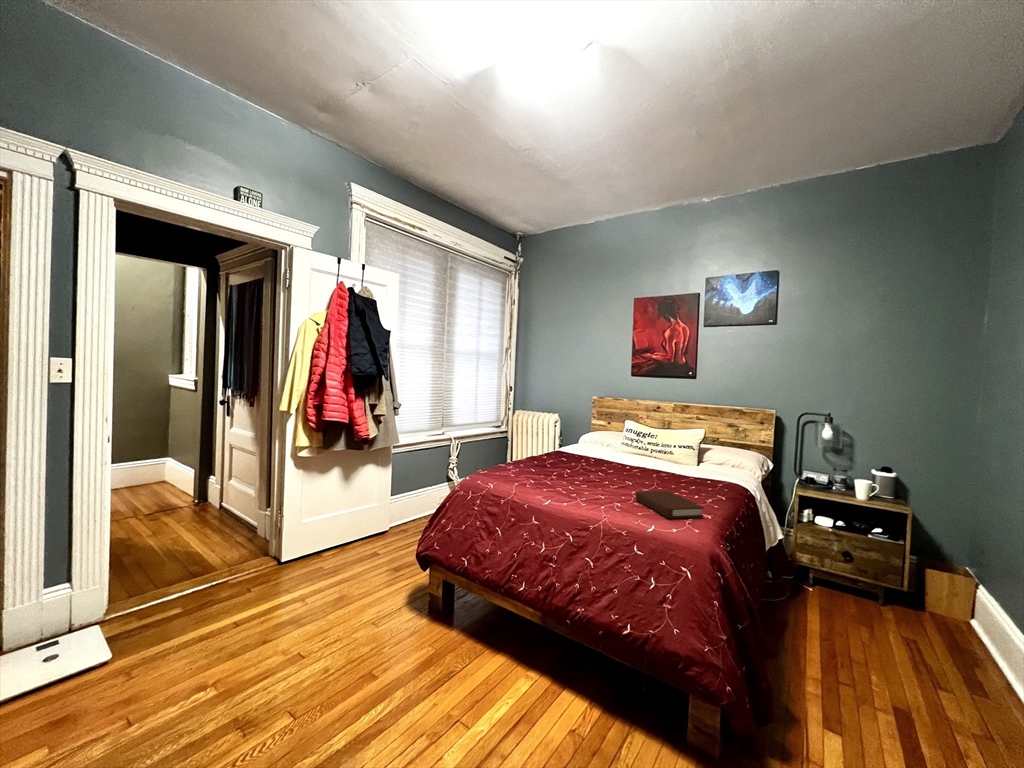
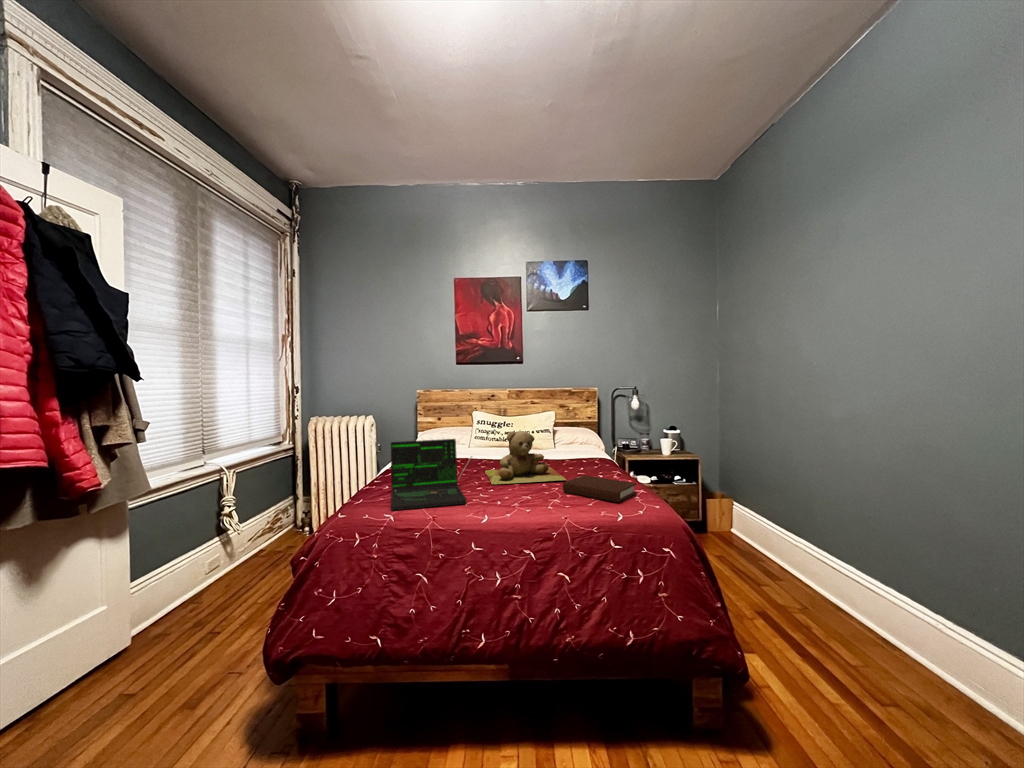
laptop: none [495,435,574,489] -> present [391,439,472,511]
teddy bear: none [587,441,662,492] -> present [485,431,566,484]

